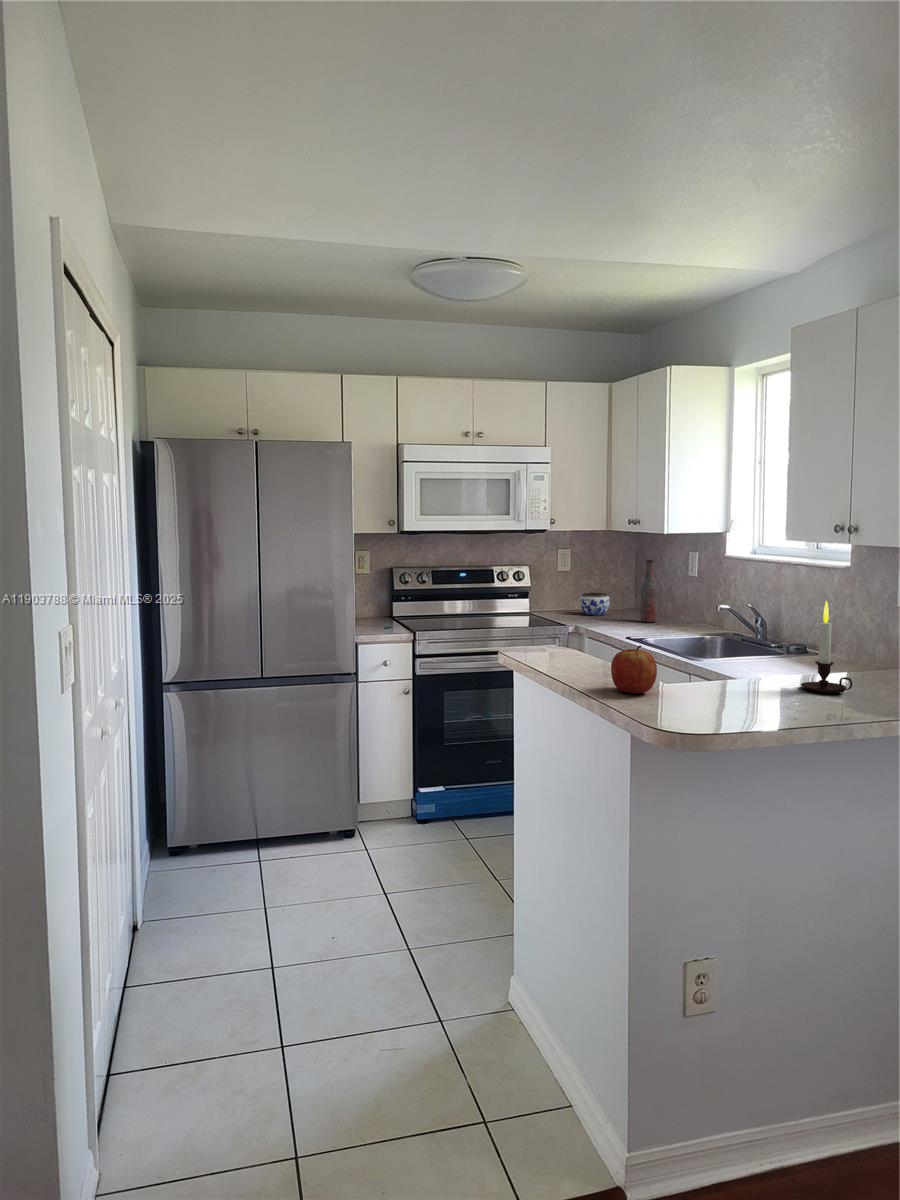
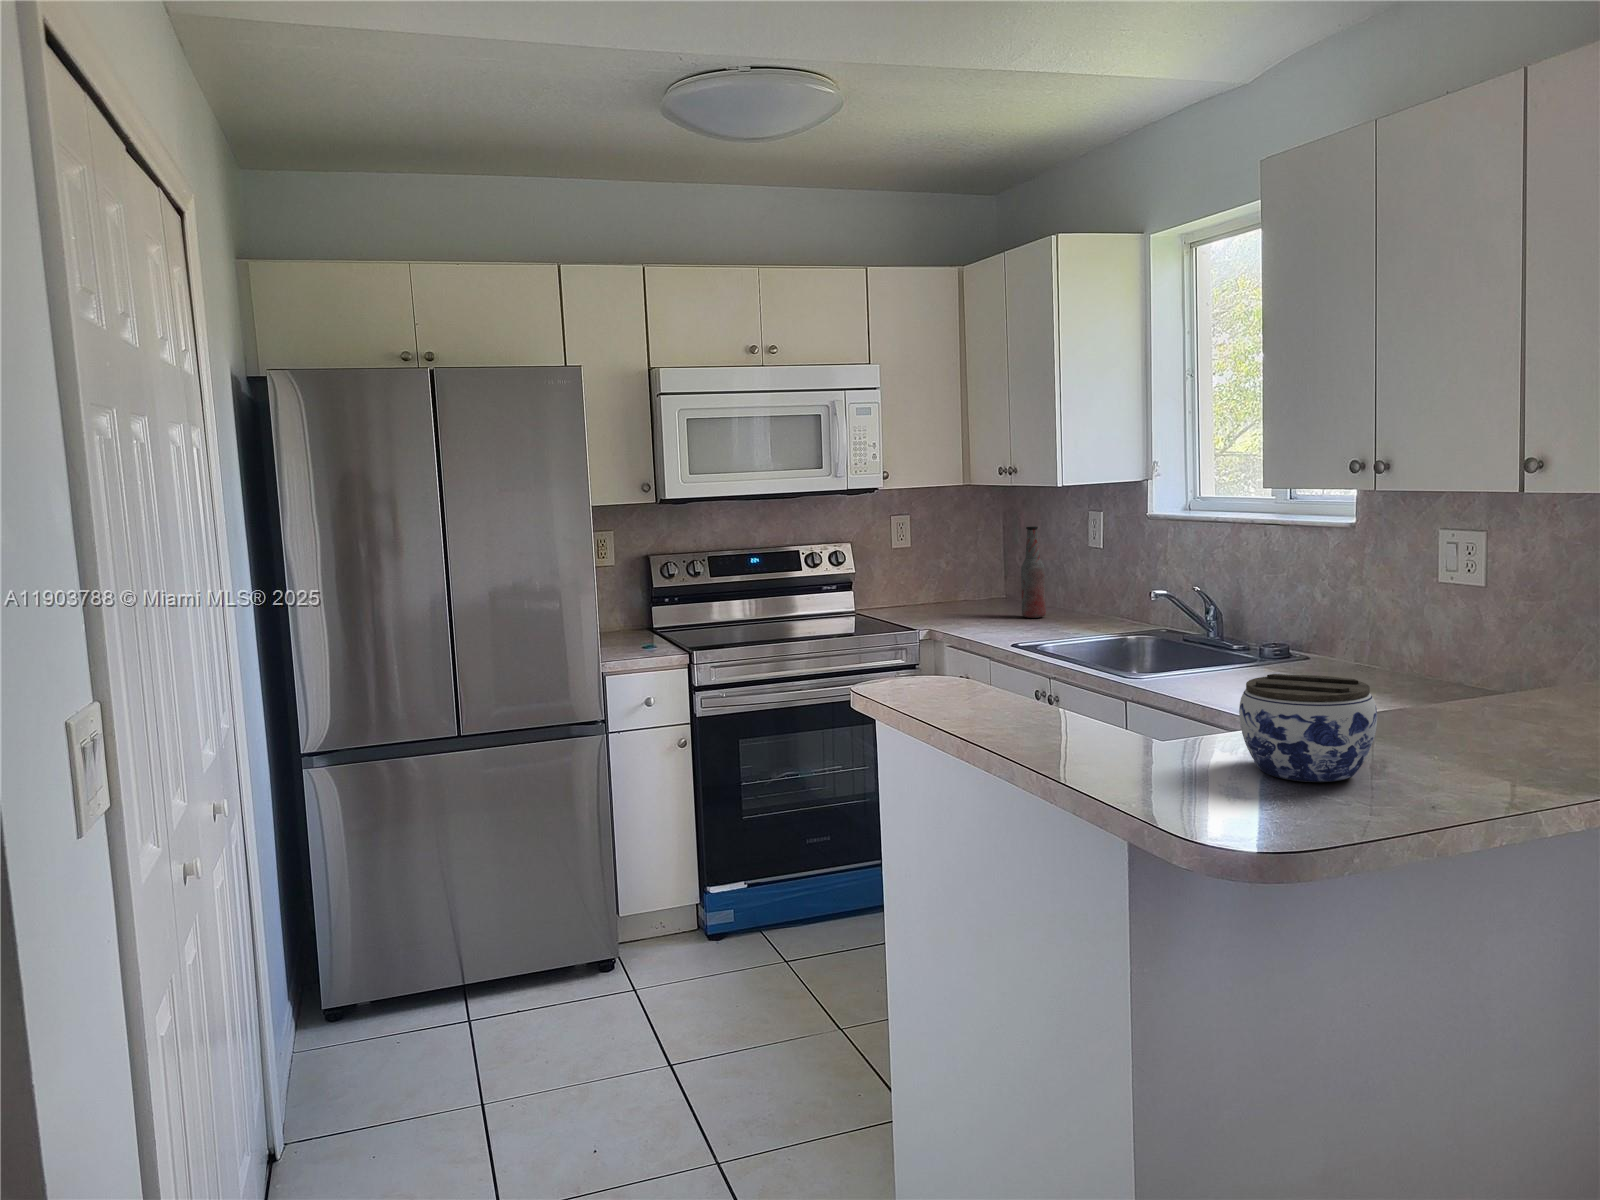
jar: present [580,593,610,615] -> present [1239,674,1377,782]
candle: present [801,601,852,693] -> none [1377,589,1472,742]
apple: present [611,646,657,693] -> none [1079,683,1160,766]

